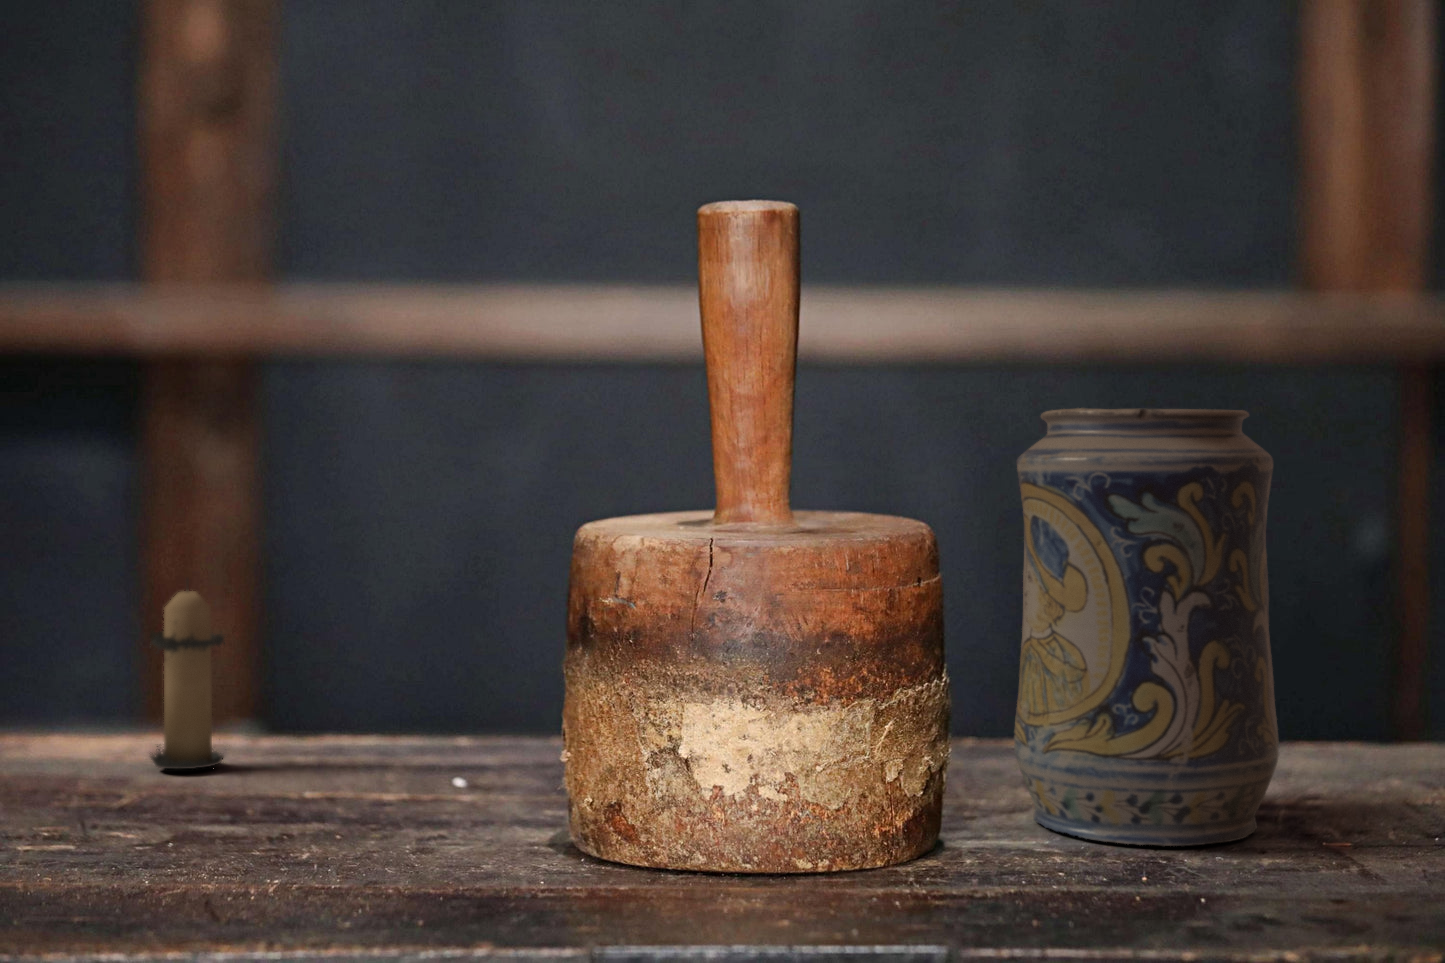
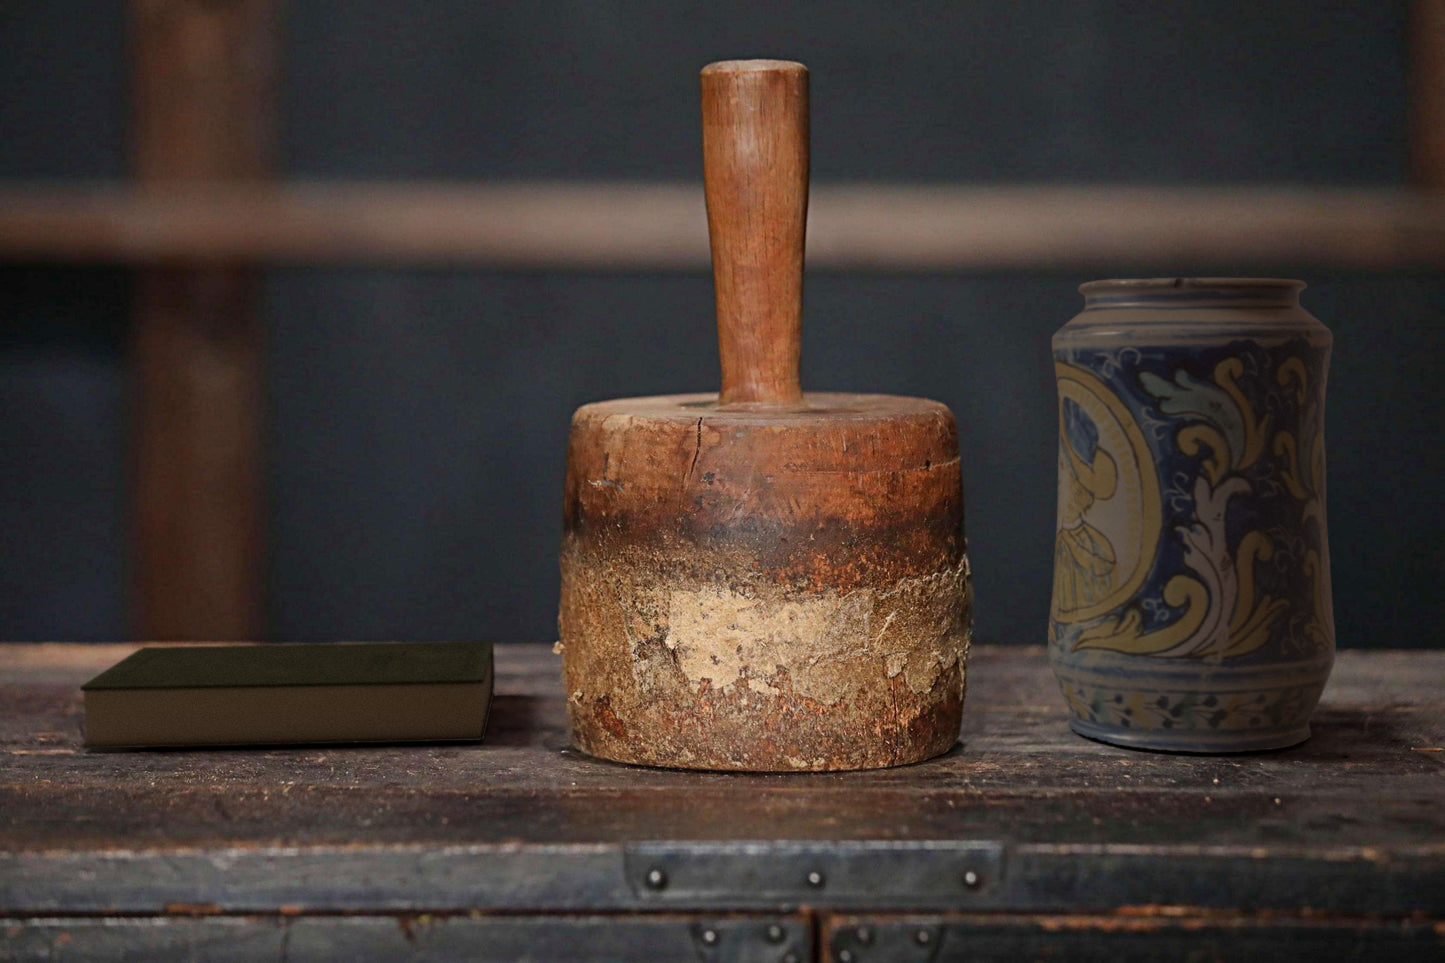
candle: present [150,579,225,769] -> none [156,470,257,670]
book: none [96,744,493,862] -> present [80,641,495,749]

